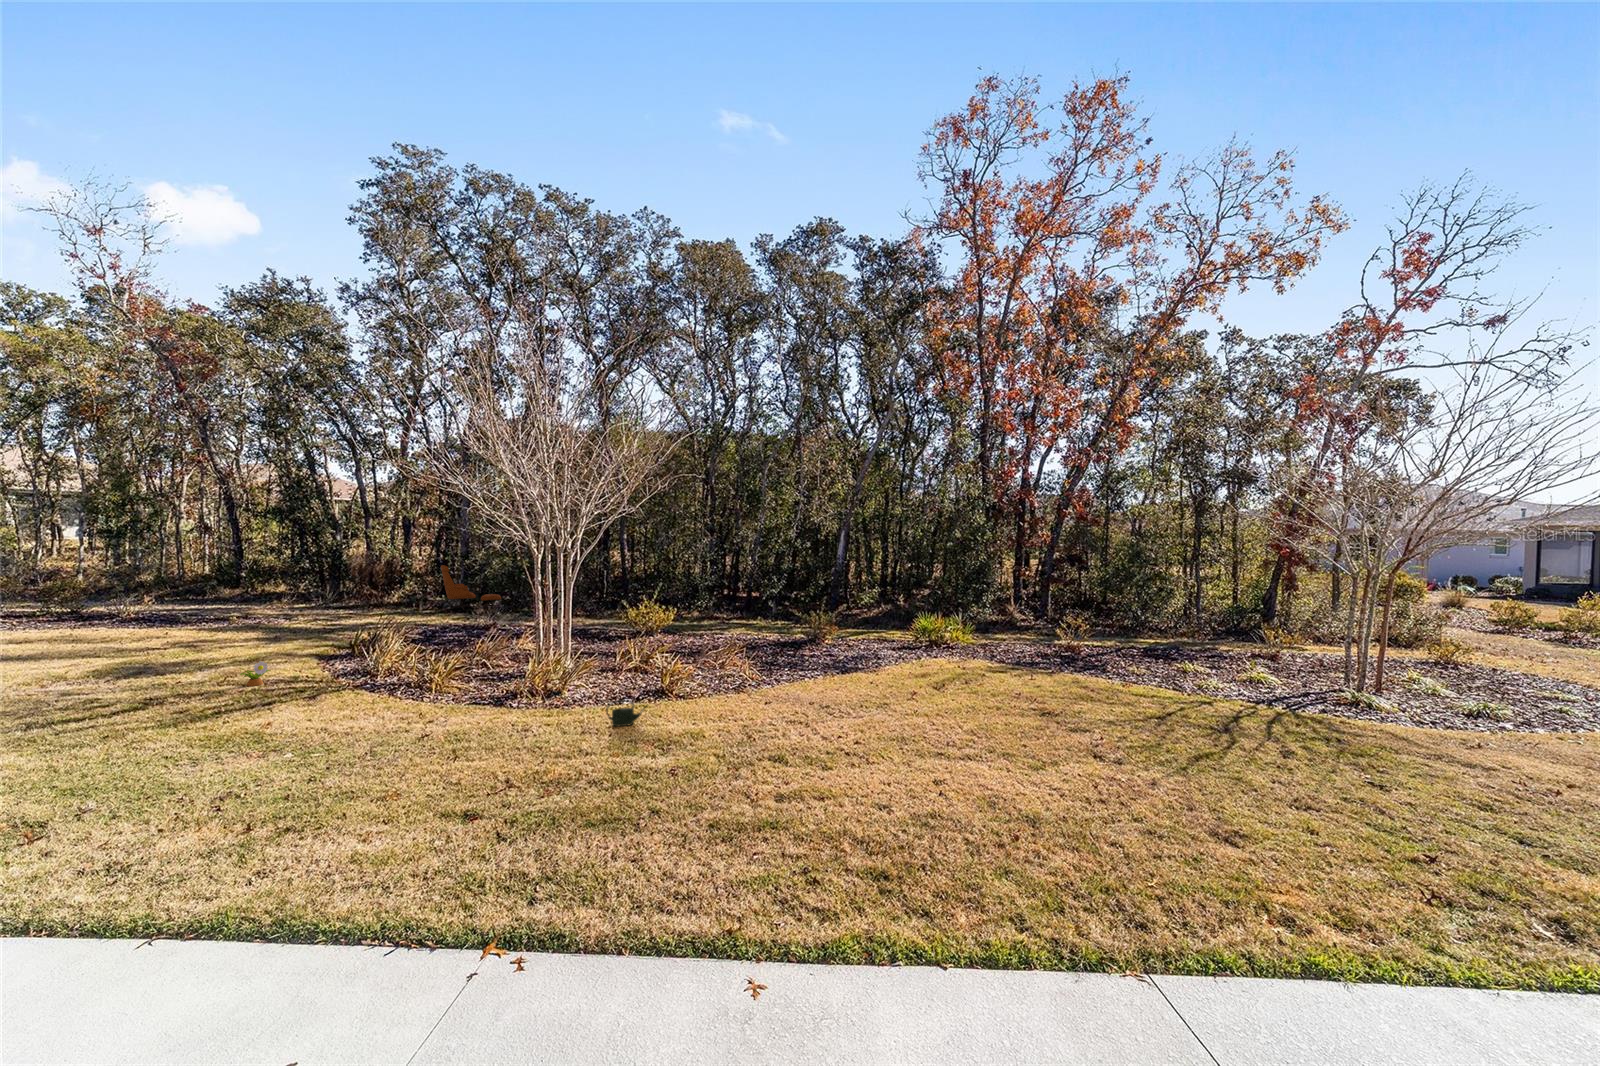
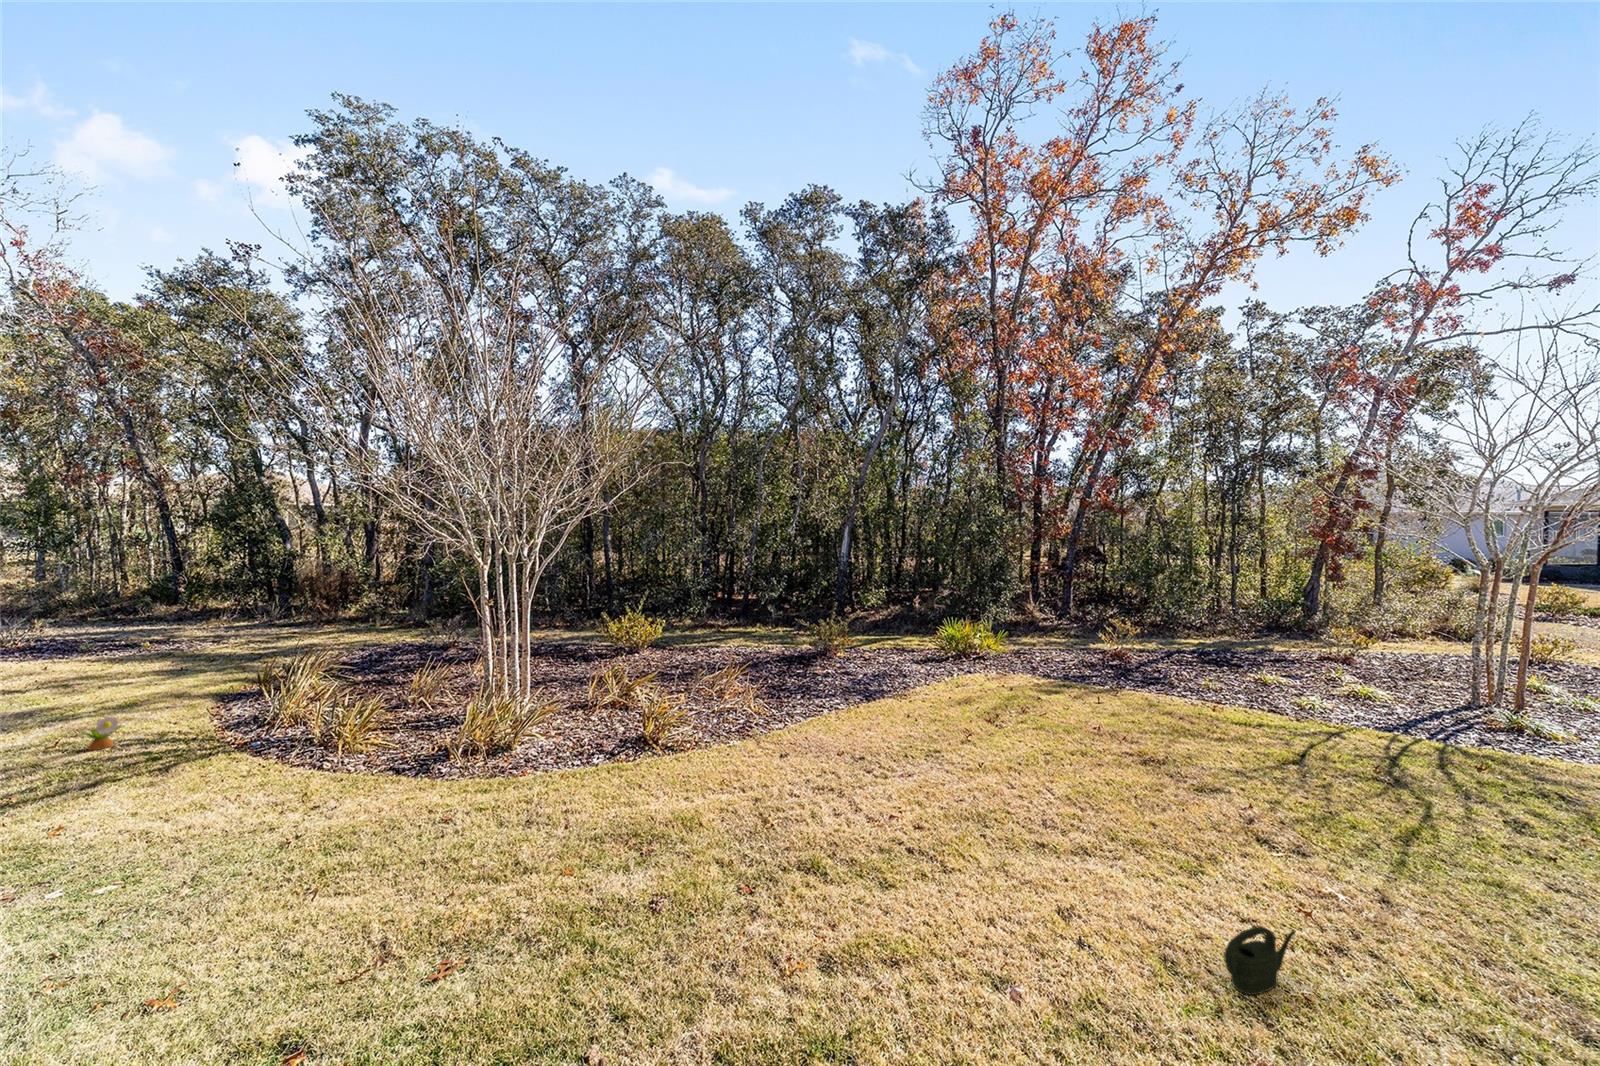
lounge chair: present [441,565,501,610] -> none [403,572,473,622]
watering can: present [606,700,644,726] -> present [1224,926,1295,995]

